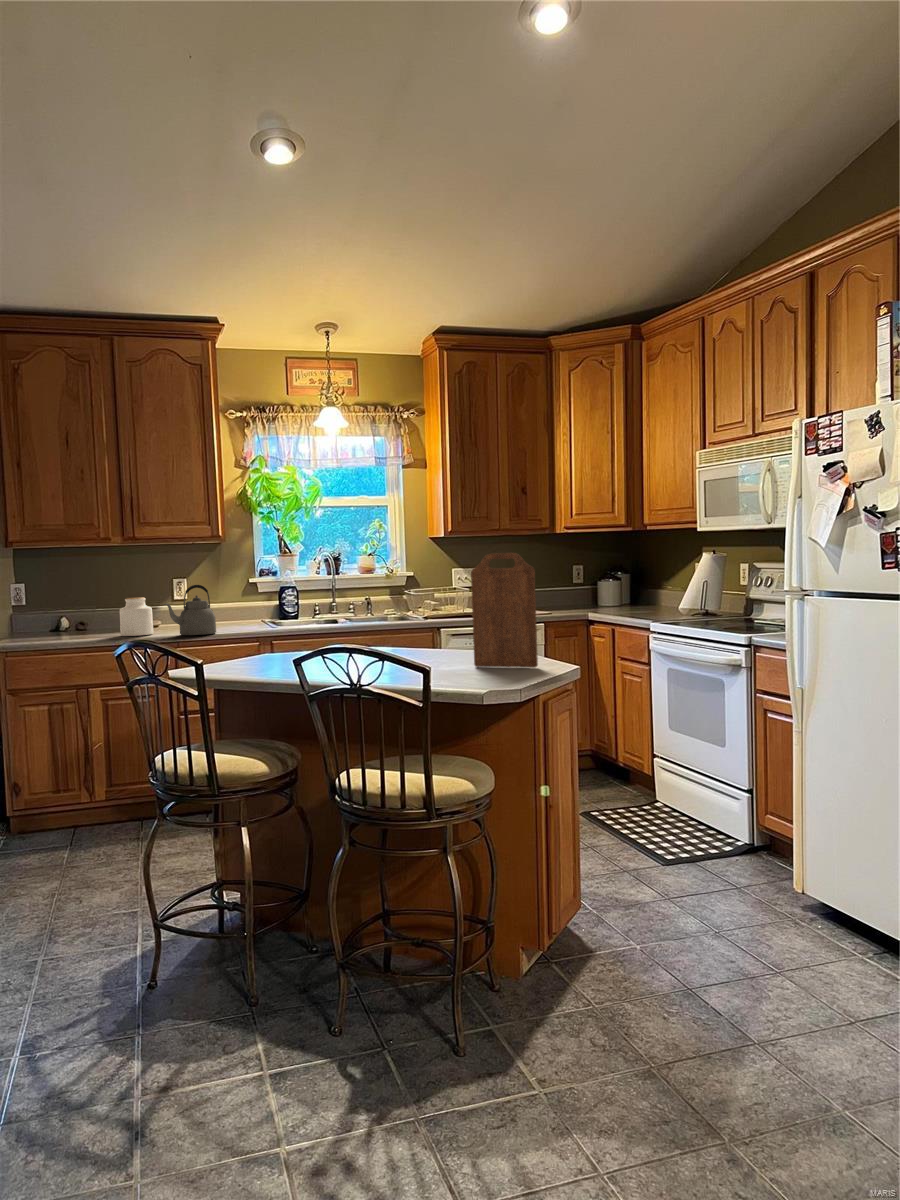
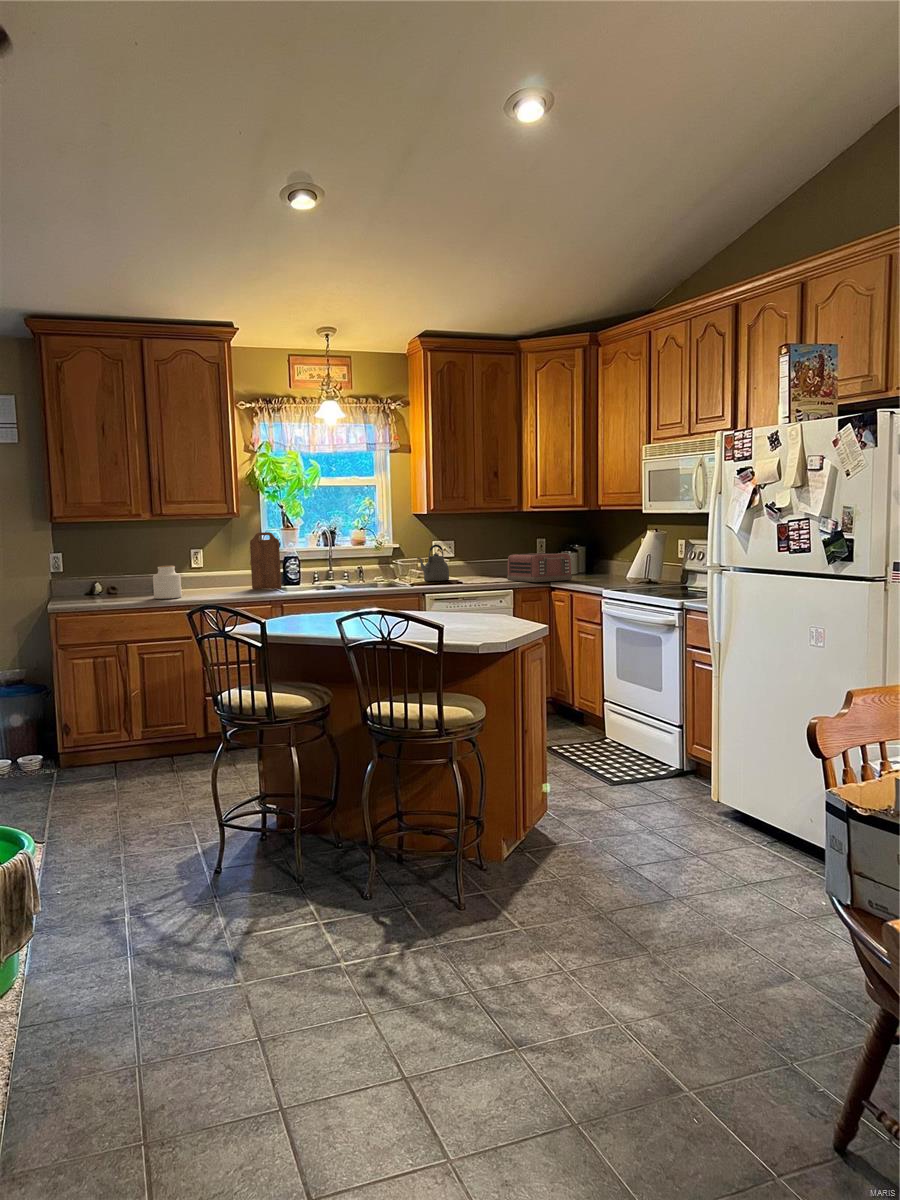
cutting board: present [471,553,538,668] -> present [250,532,281,589]
toaster: none [538,580,615,615] -> present [507,553,572,582]
kettle: present [163,585,216,635] -> present [417,545,449,581]

